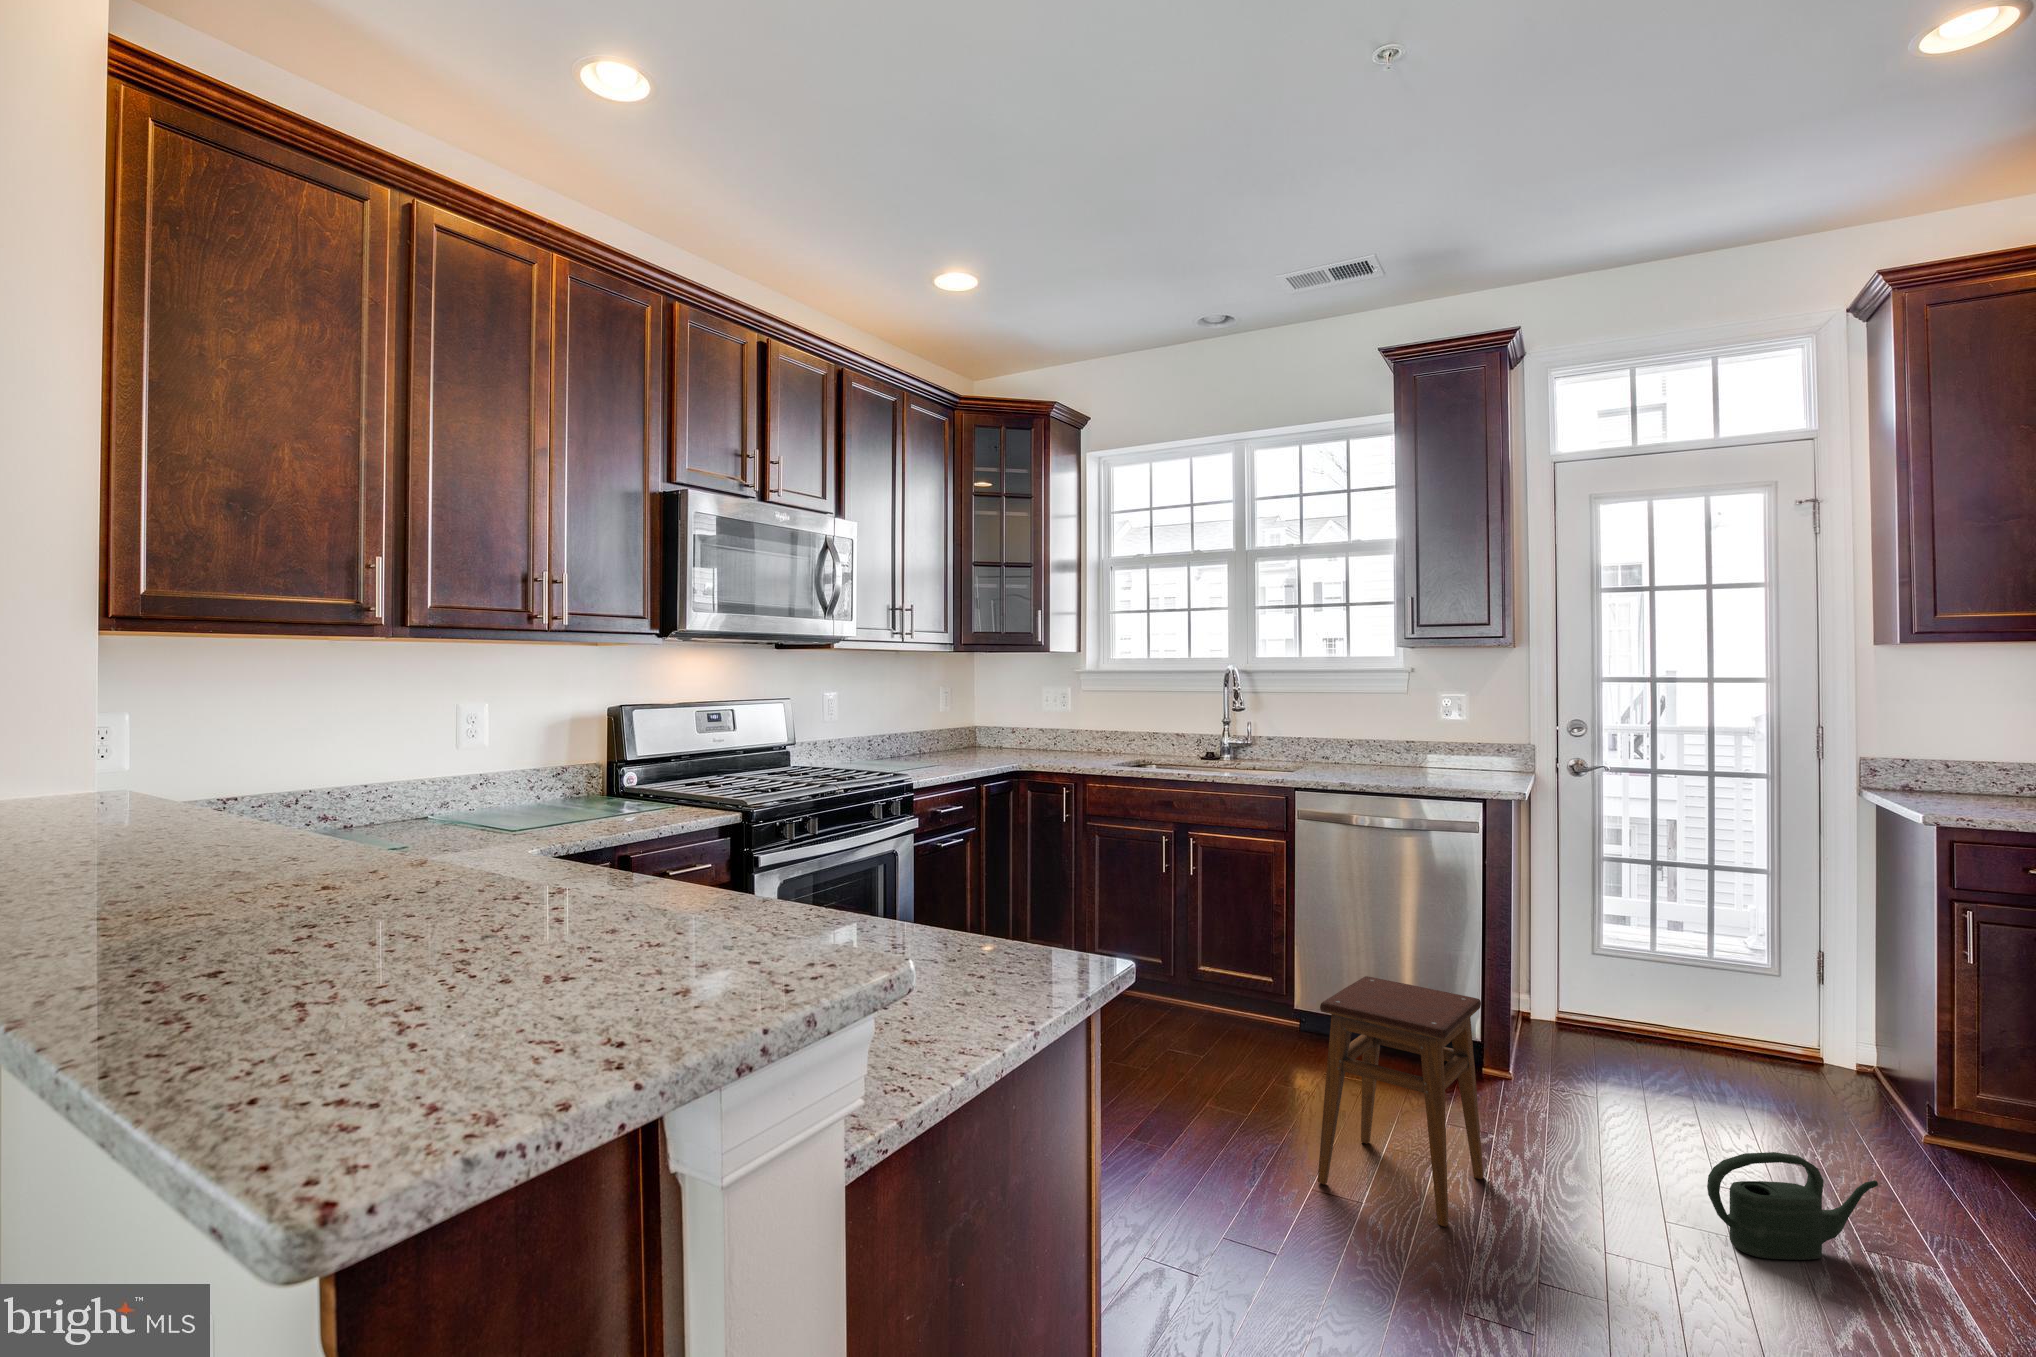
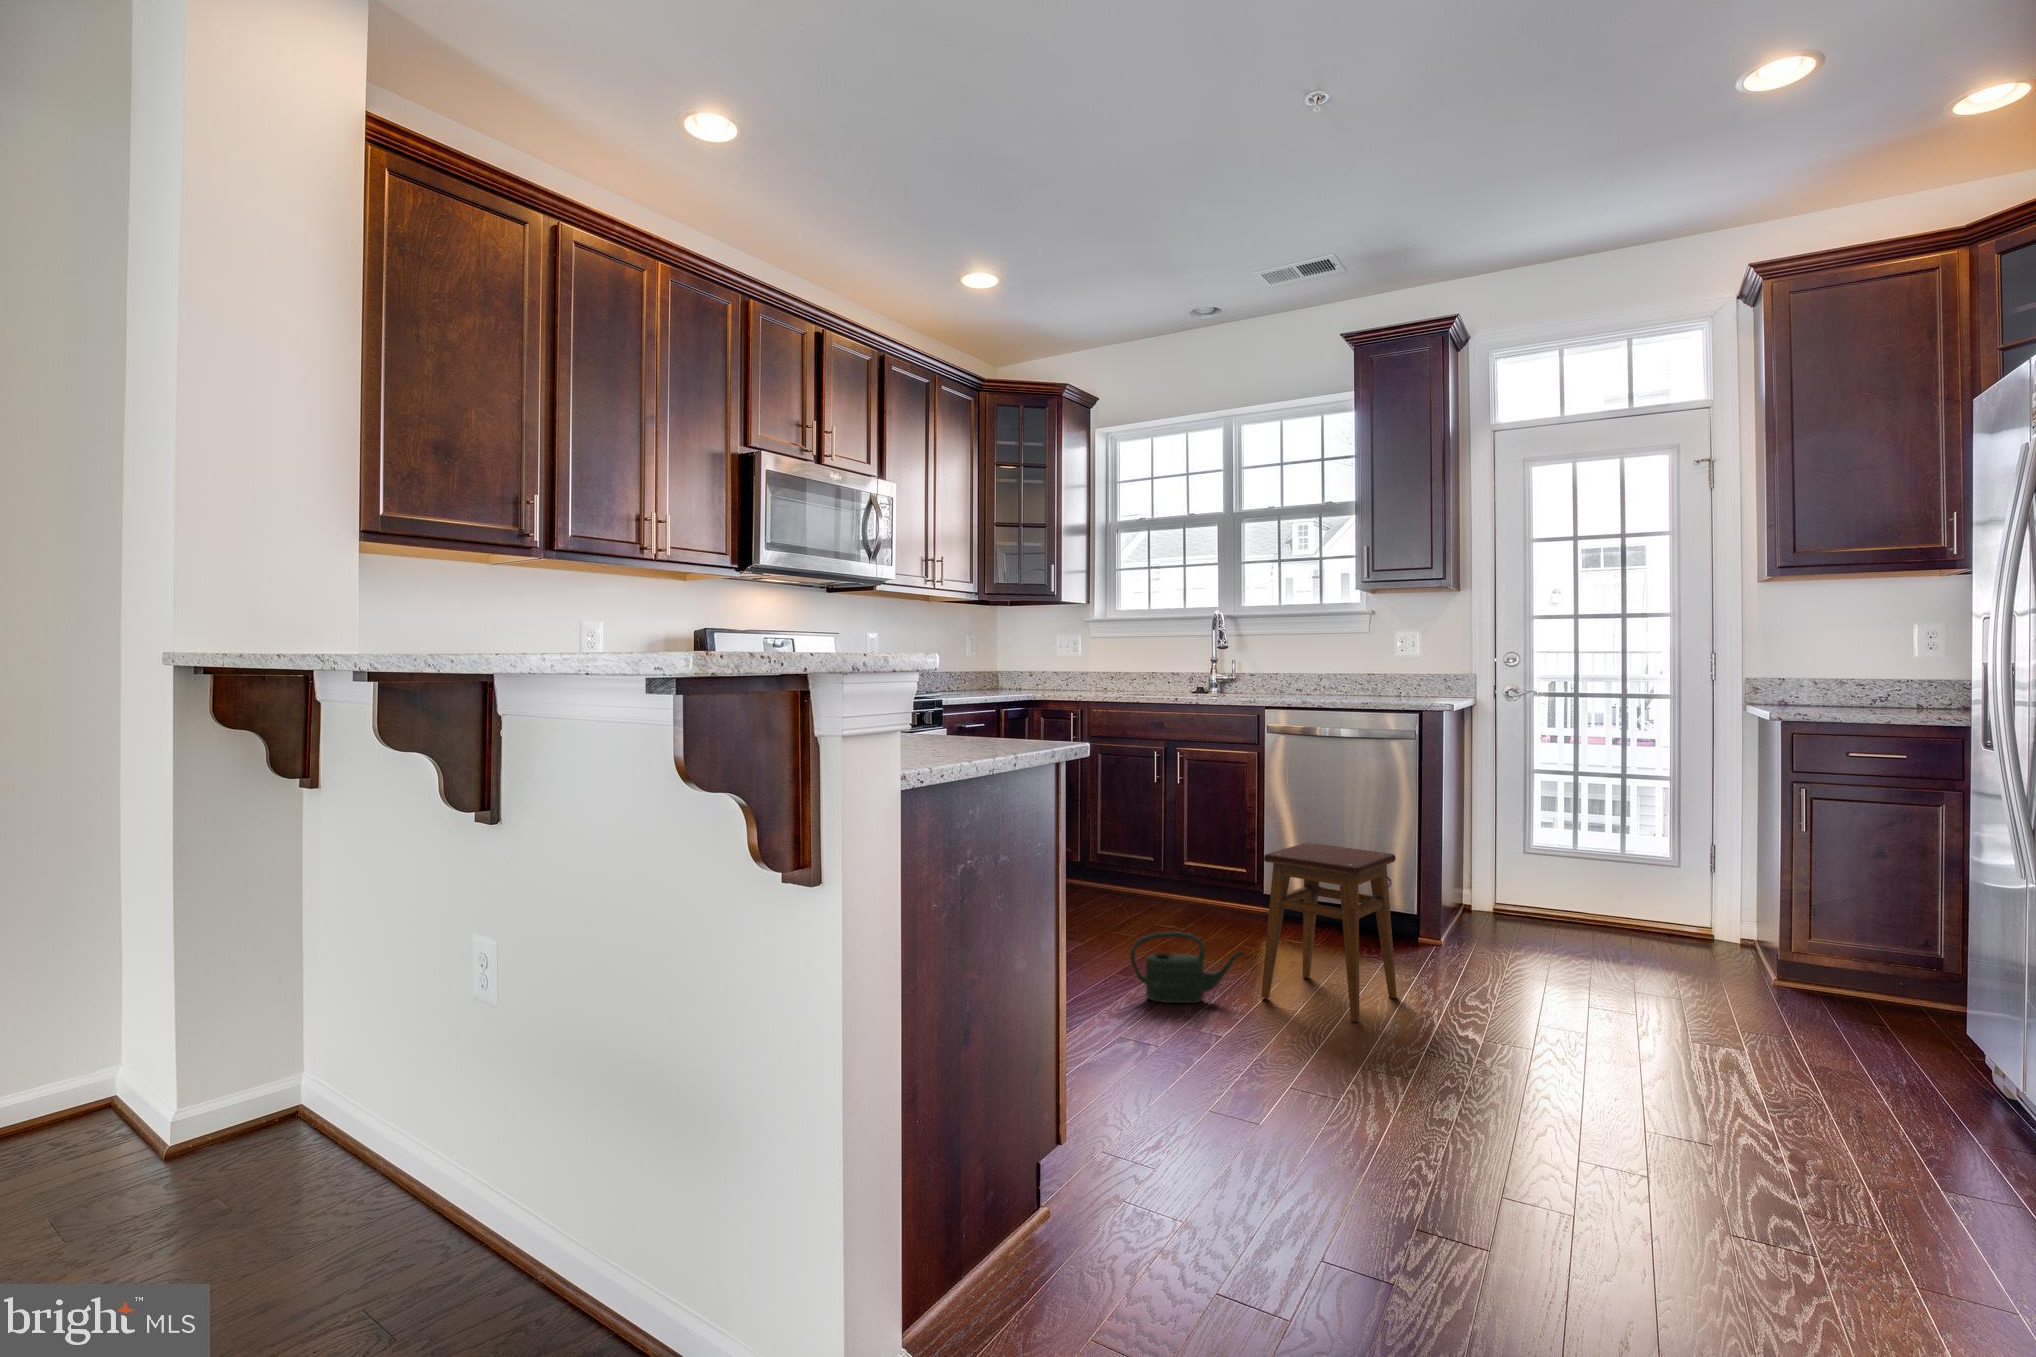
watering can: present [1707,1152,1878,1260] -> present [1131,932,1244,1003]

